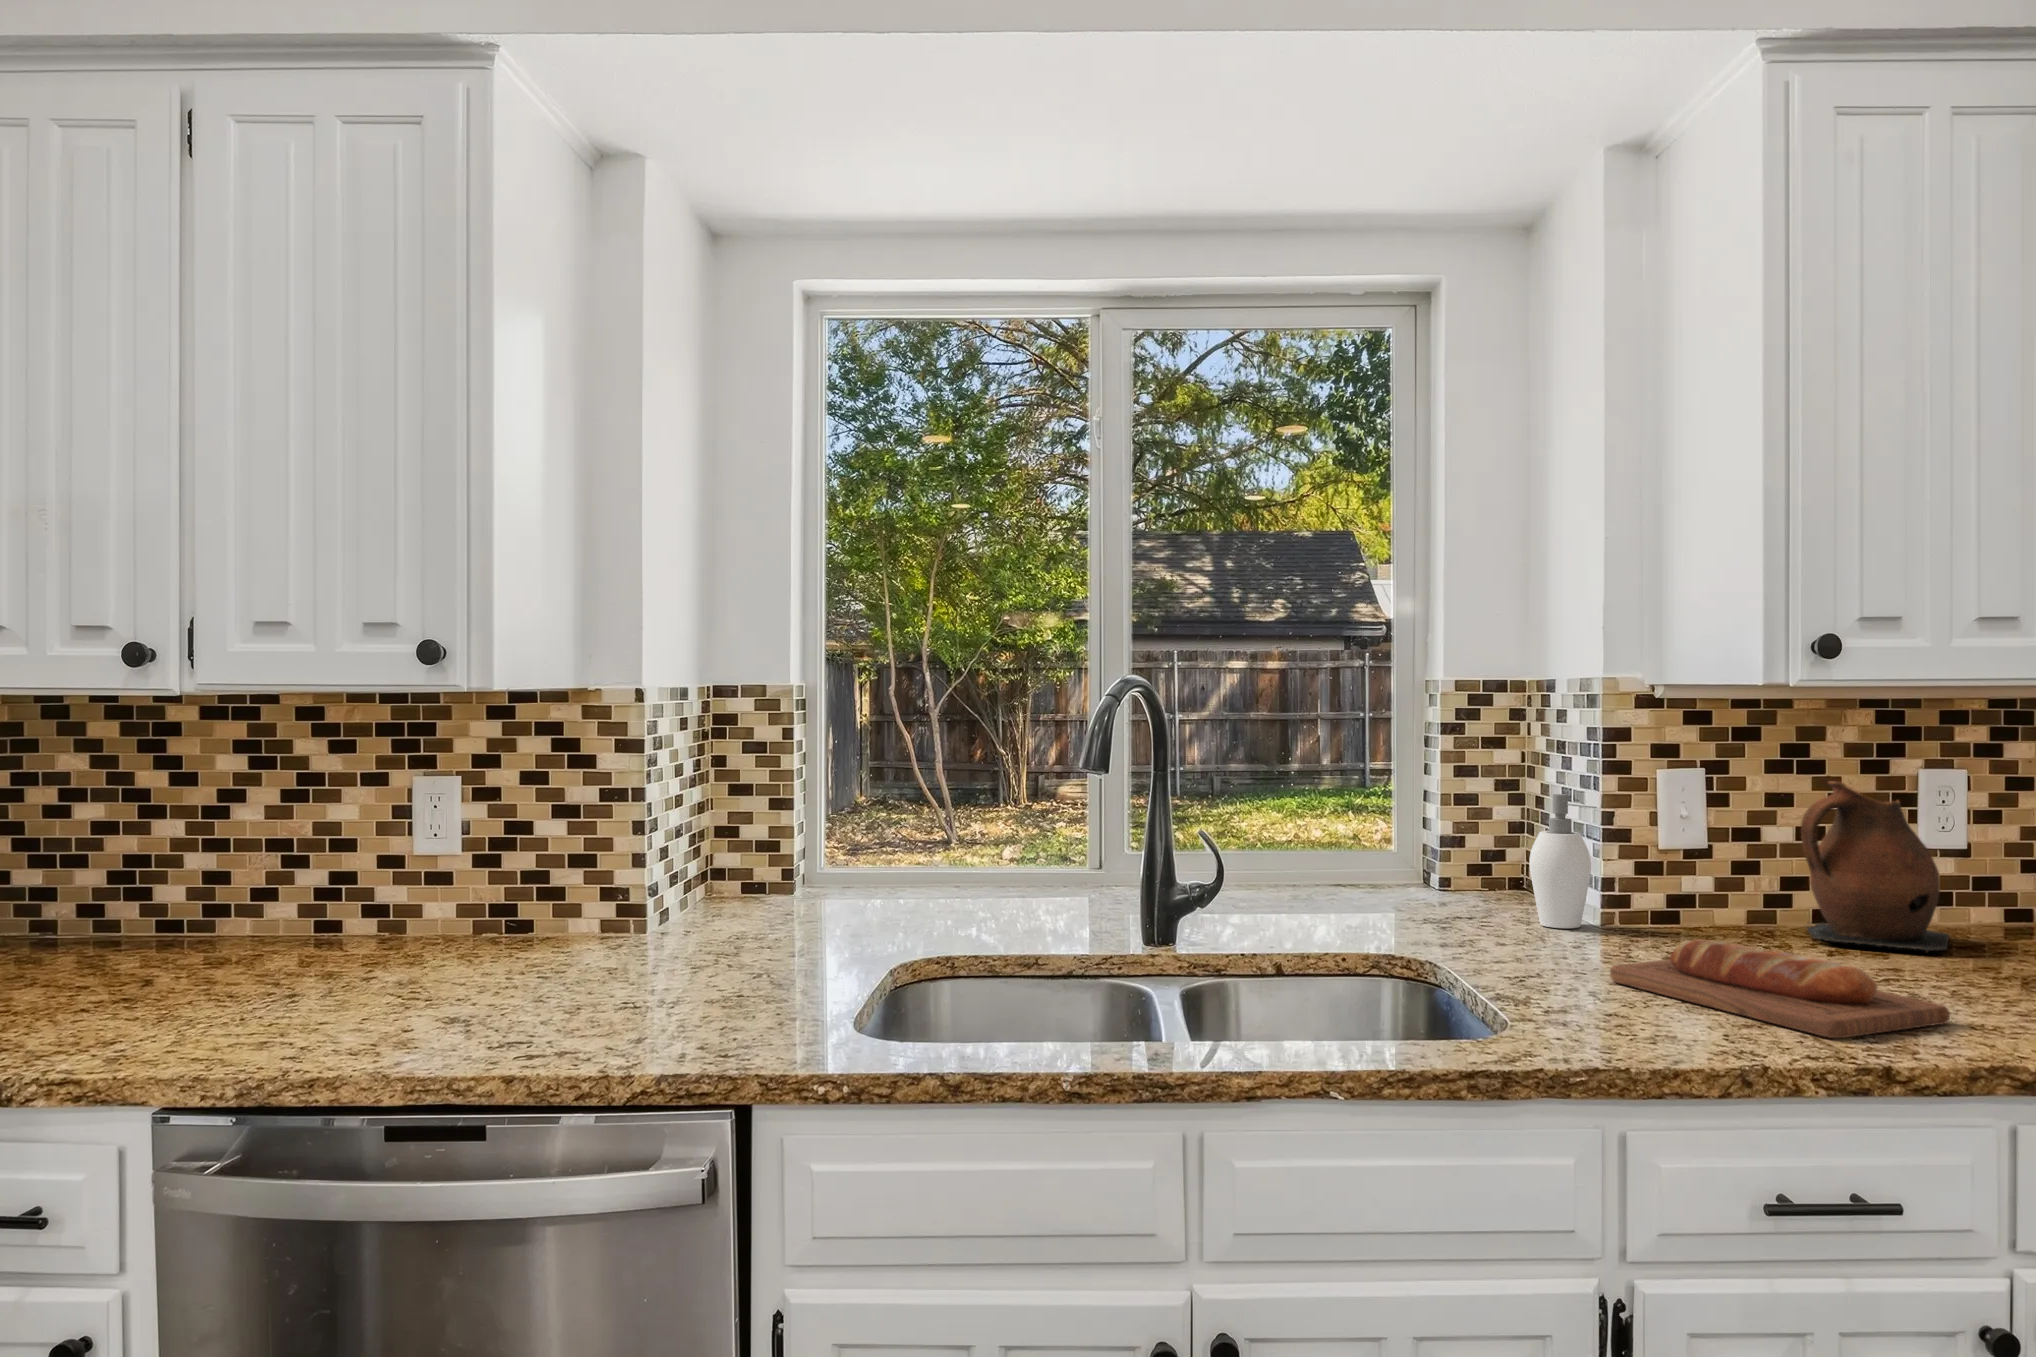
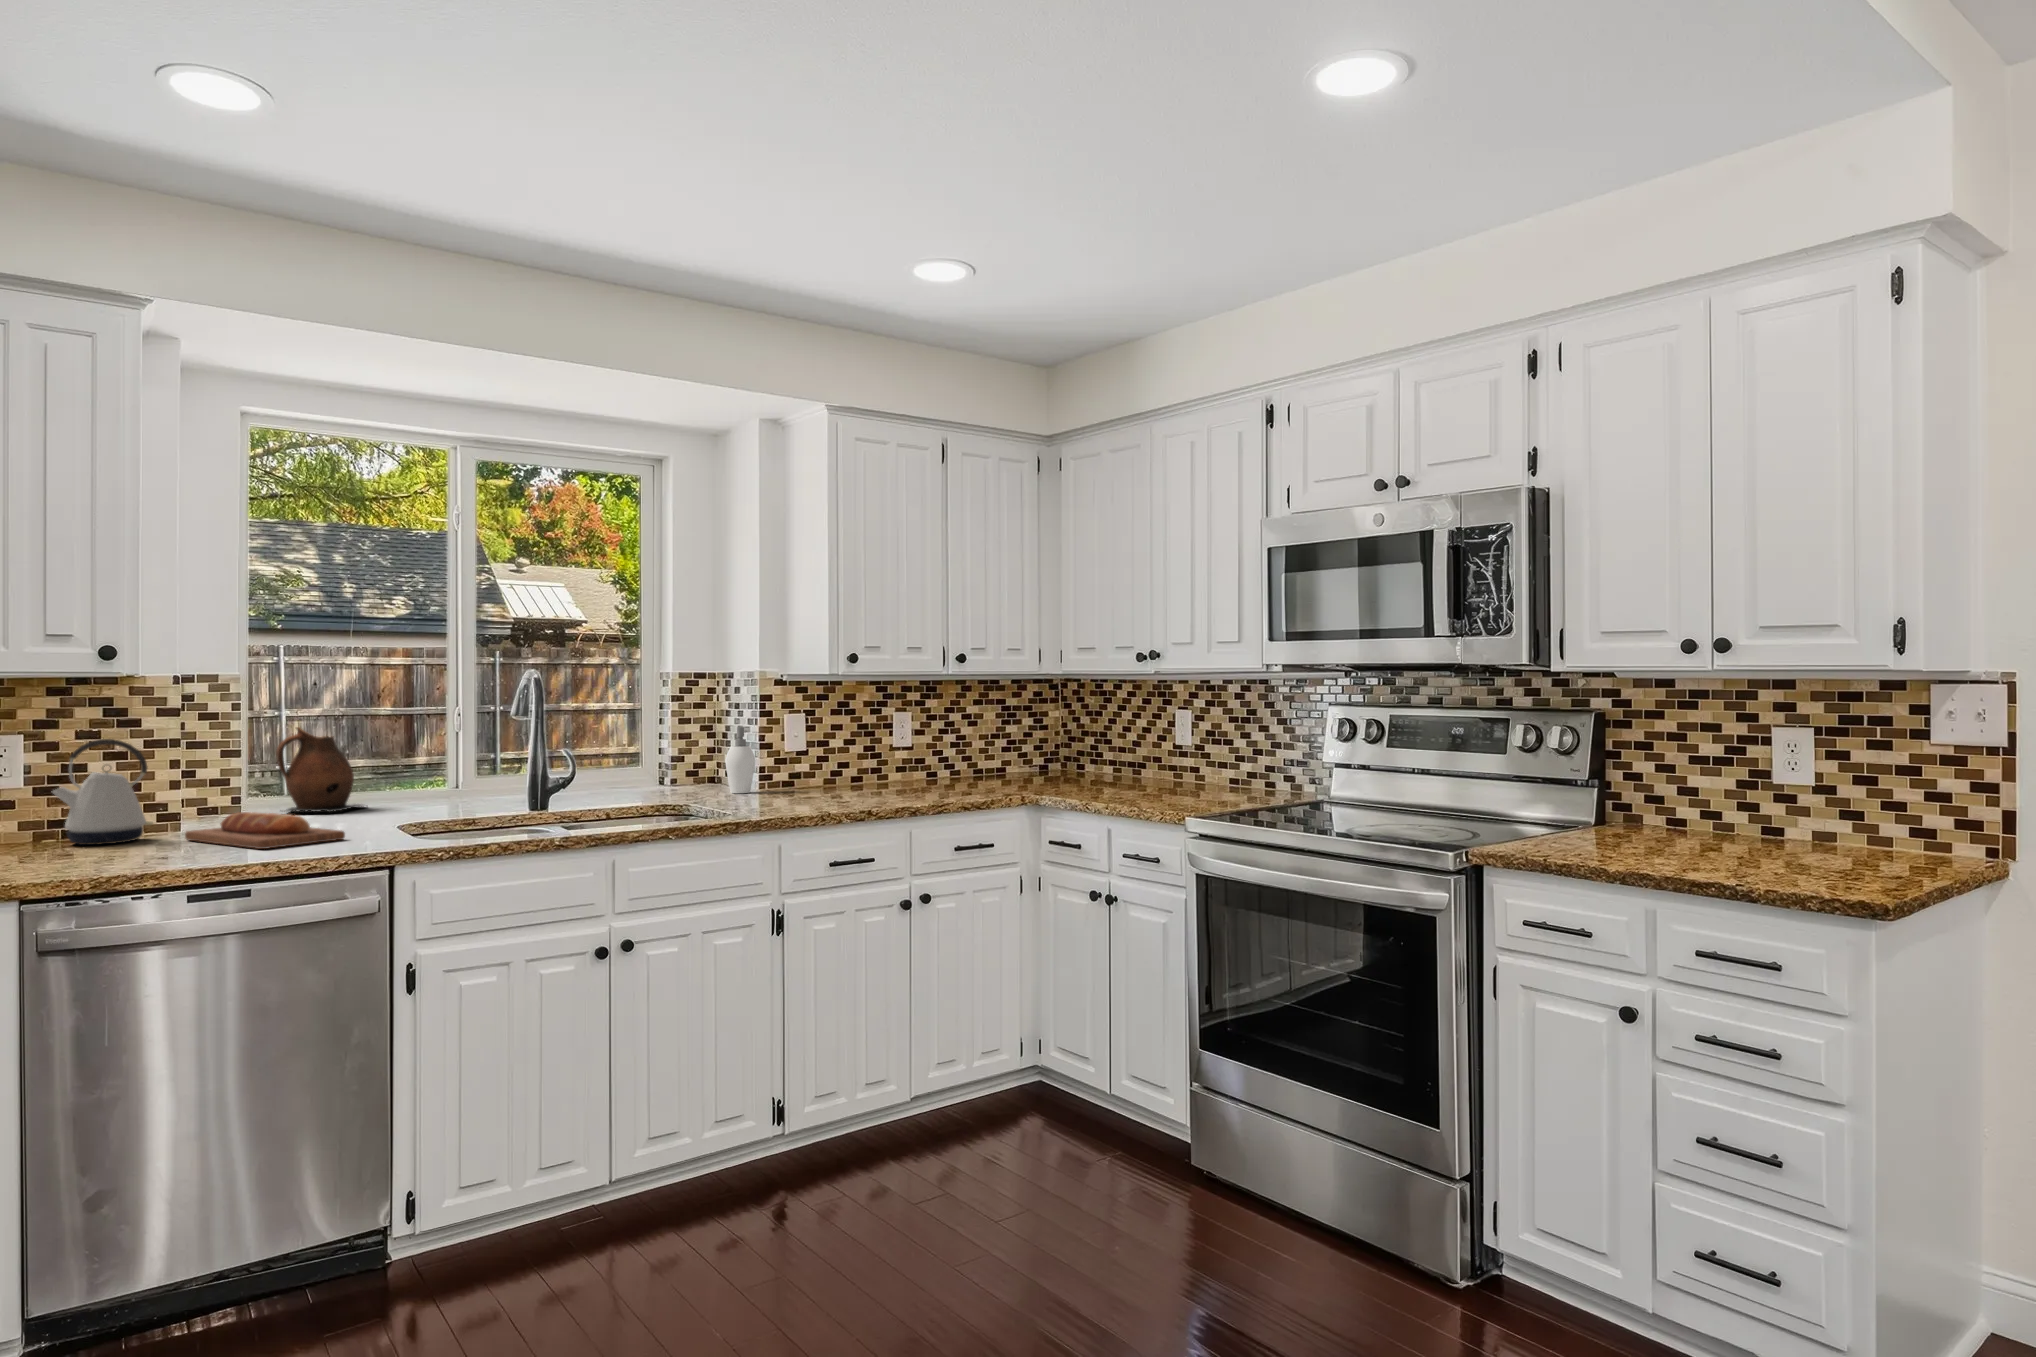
ceramic pitcher: present [1801,781,1950,953] -> present [276,727,363,812]
kettle: none [447,791,574,955] -> present [53,739,153,845]
bread loaf: present [1610,939,1950,1038] -> present [185,812,345,849]

